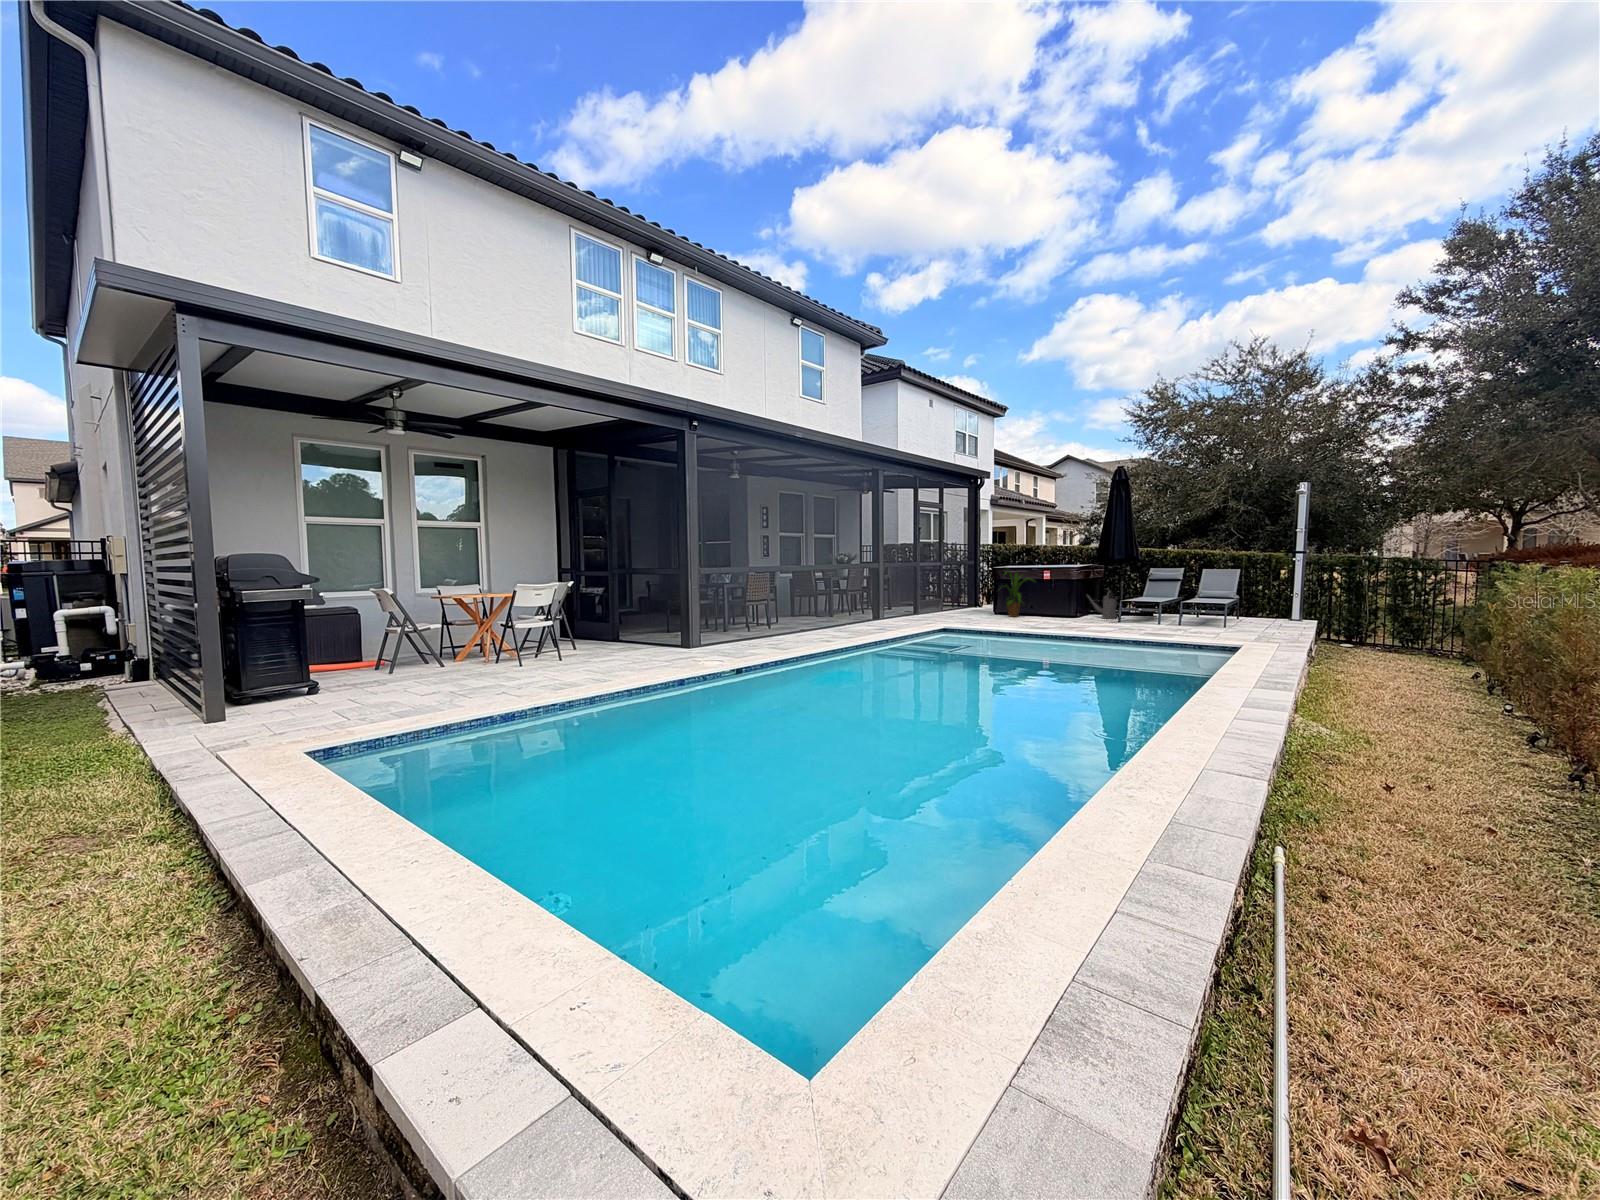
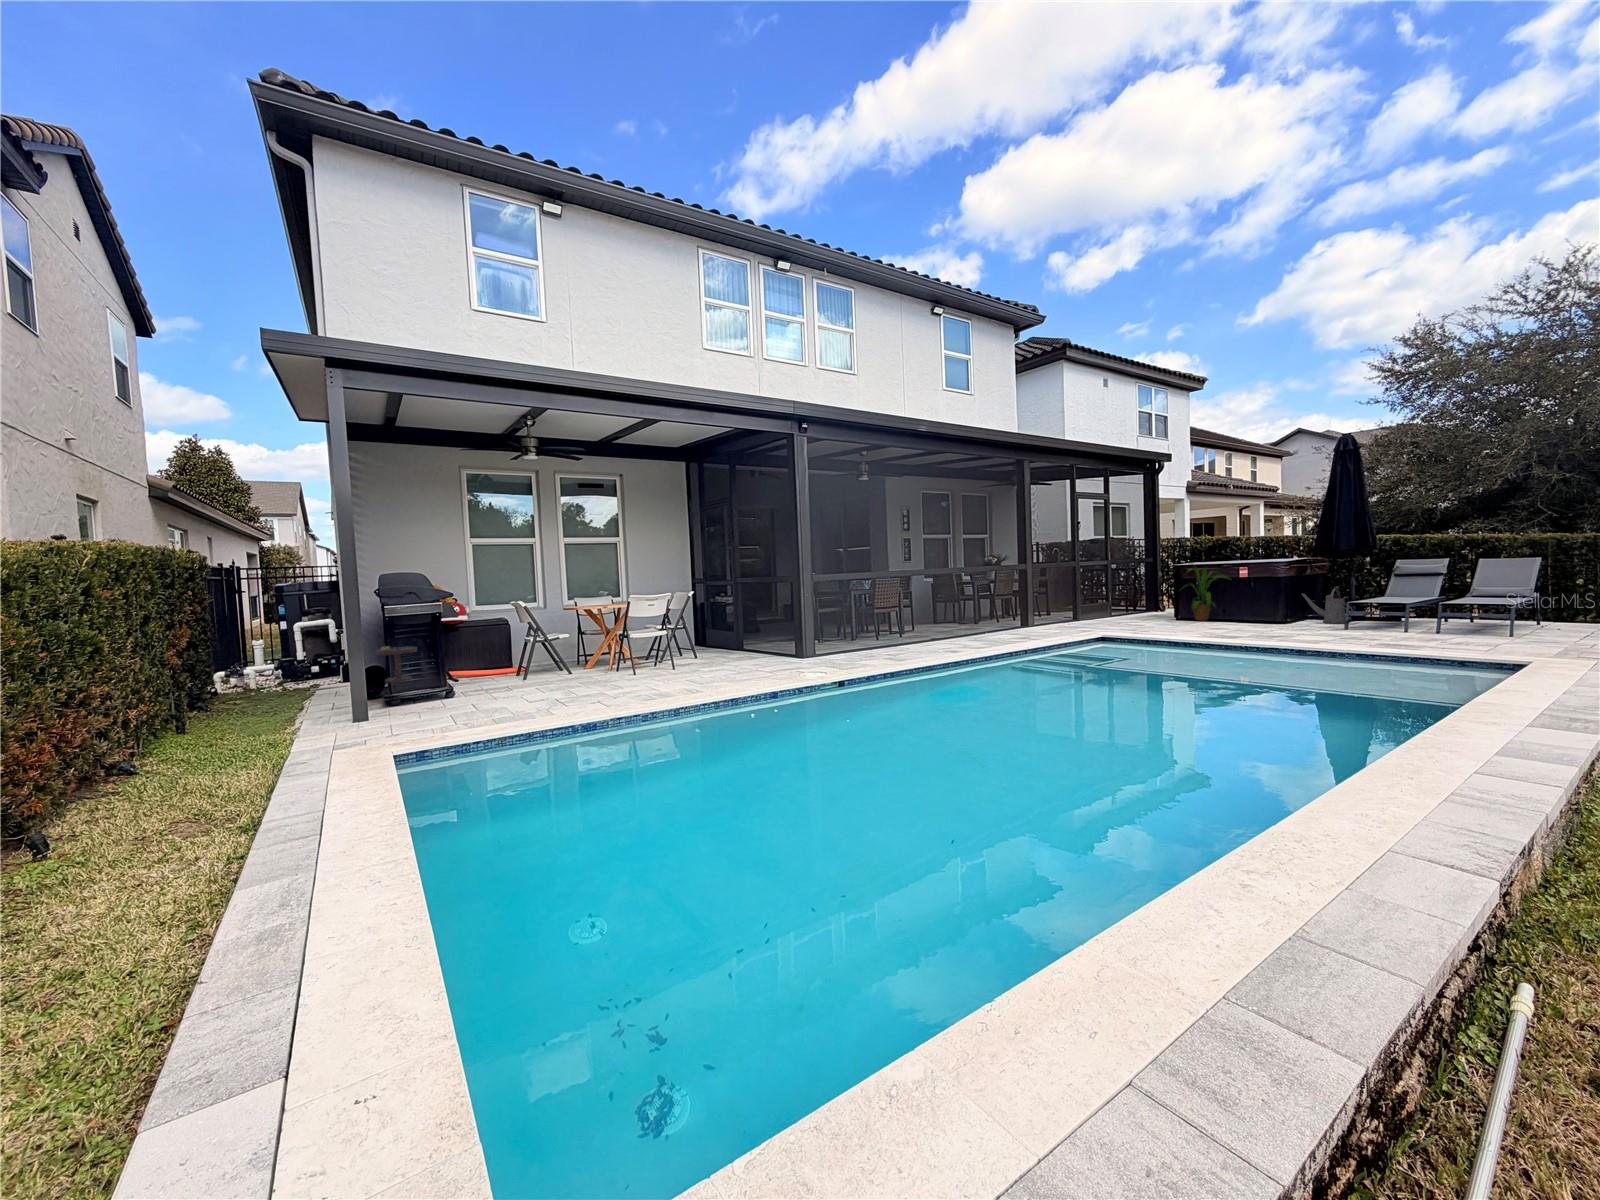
side table: none [247,632,295,705] -> present [376,646,417,683]

